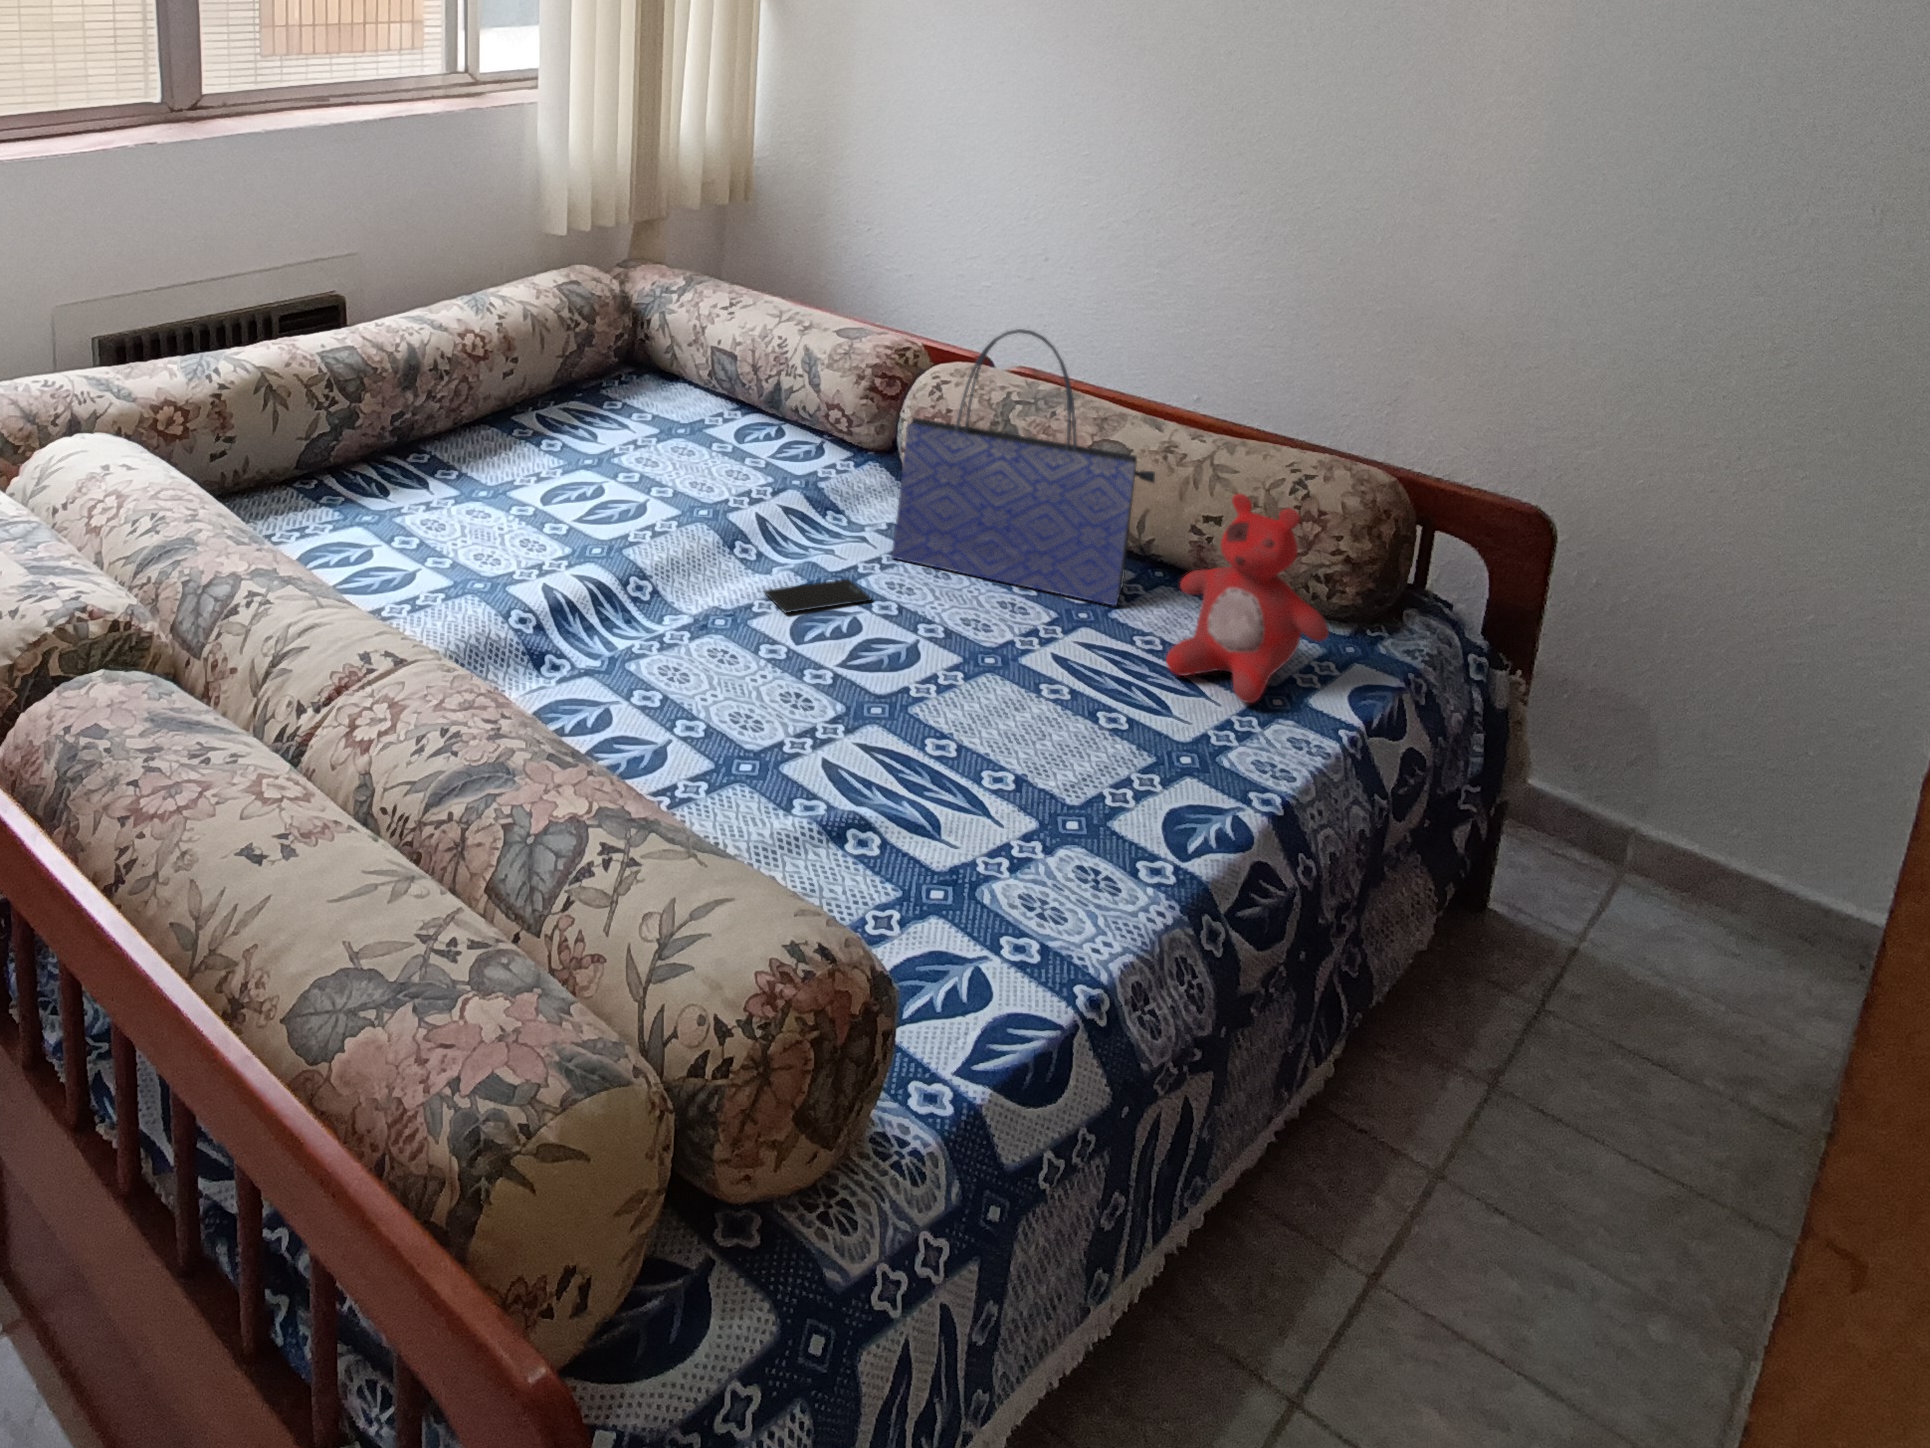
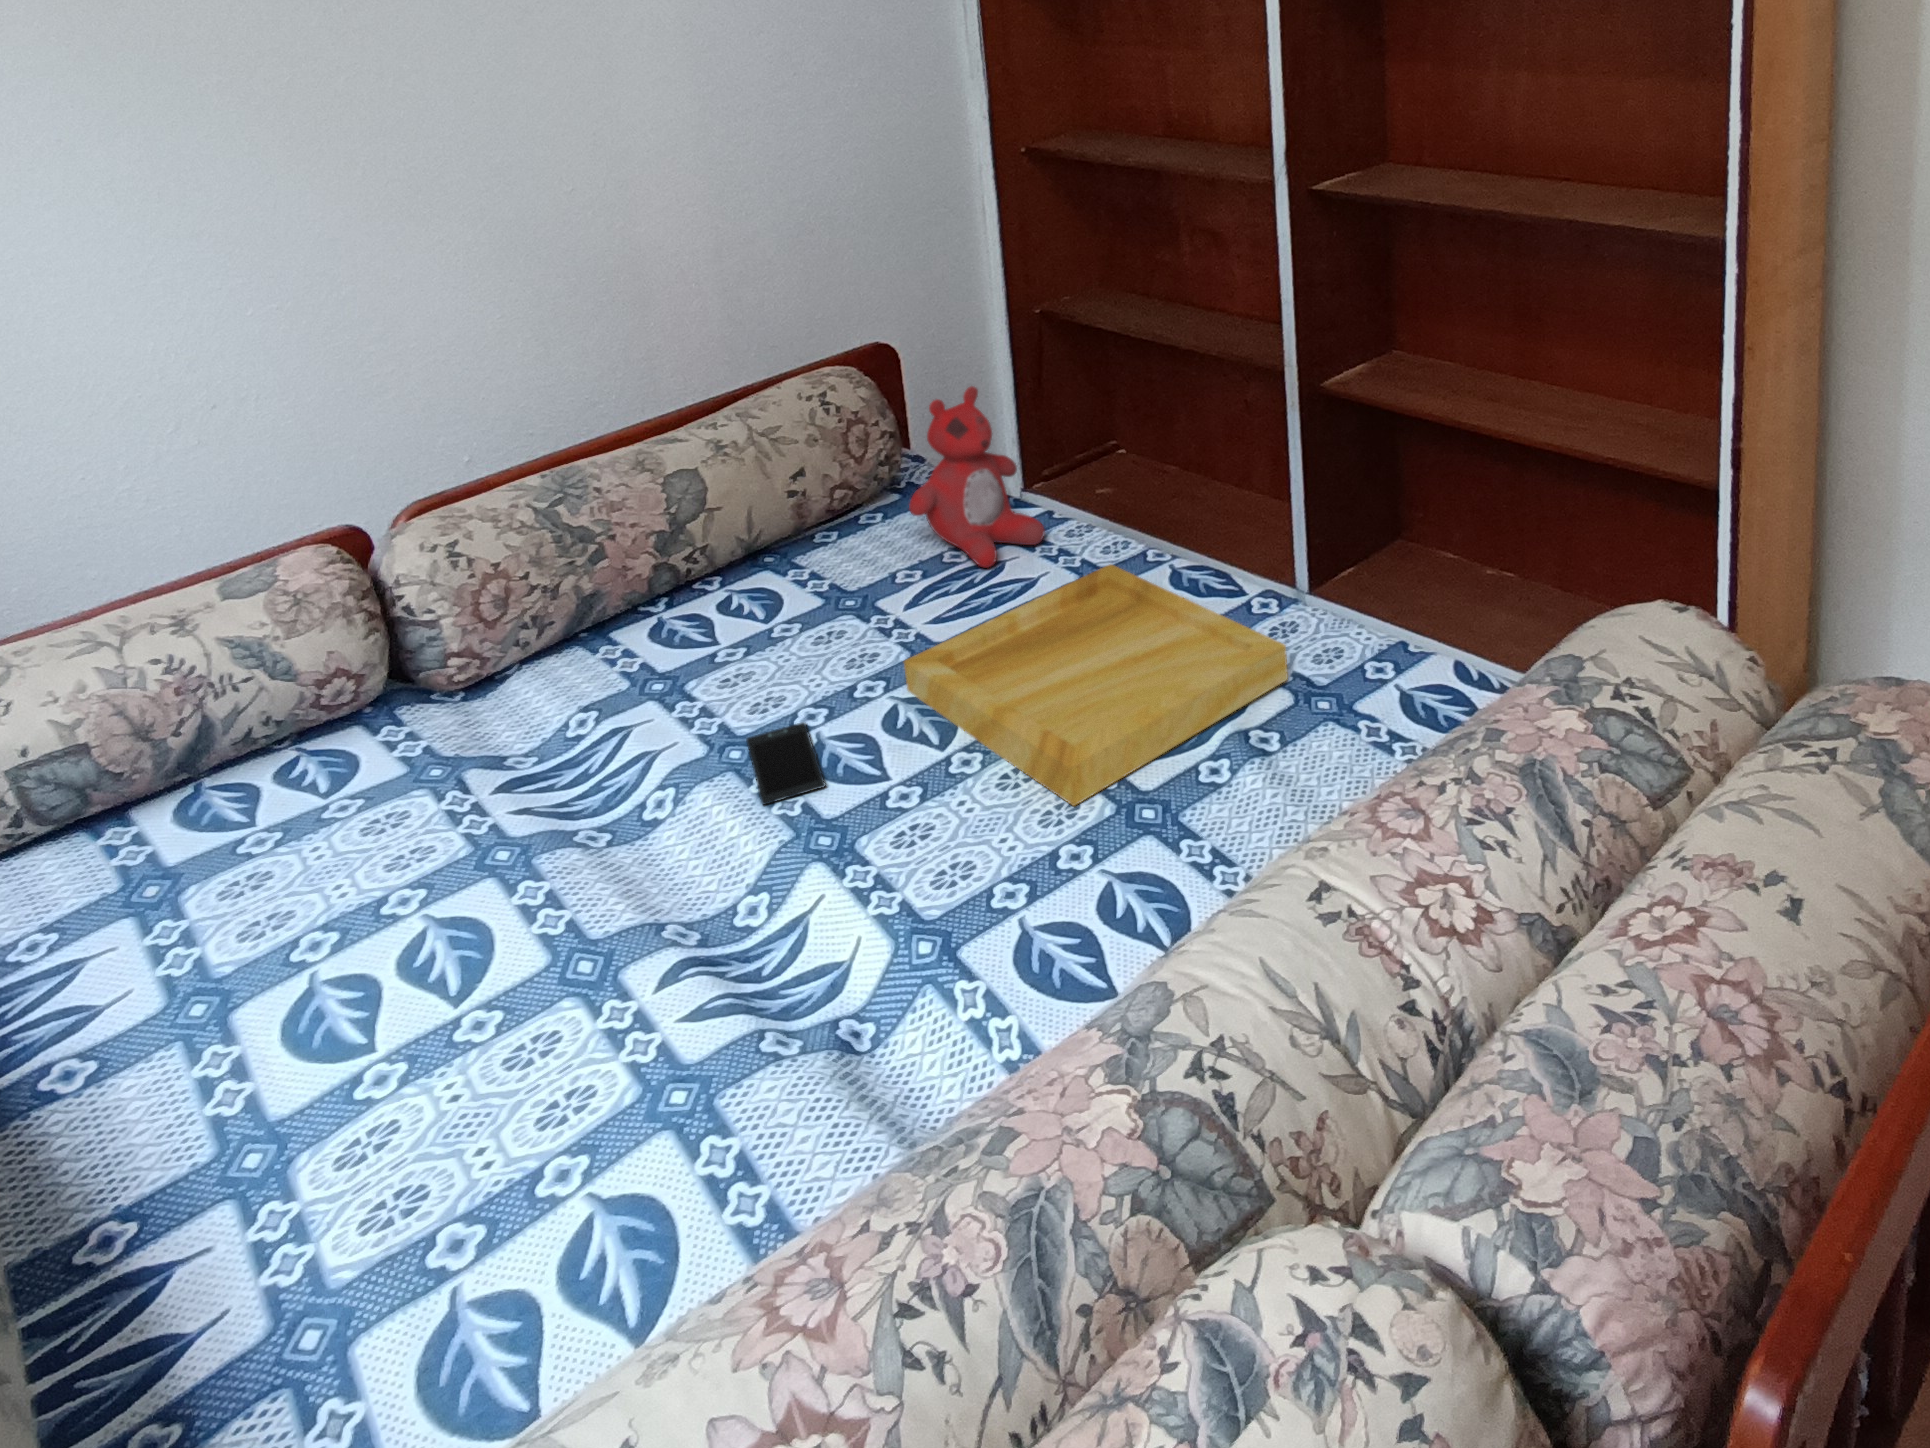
tote bag: present [891,329,1155,606] -> none [631,368,856,707]
tray: none [757,615,1155,860] -> present [904,564,1288,806]

